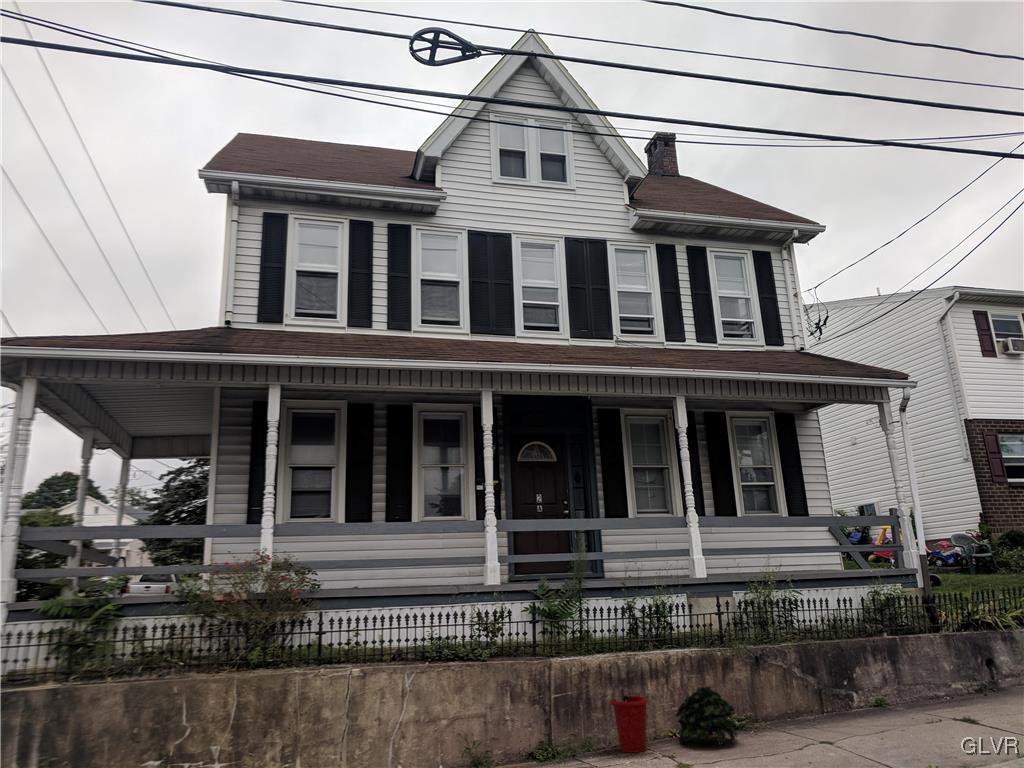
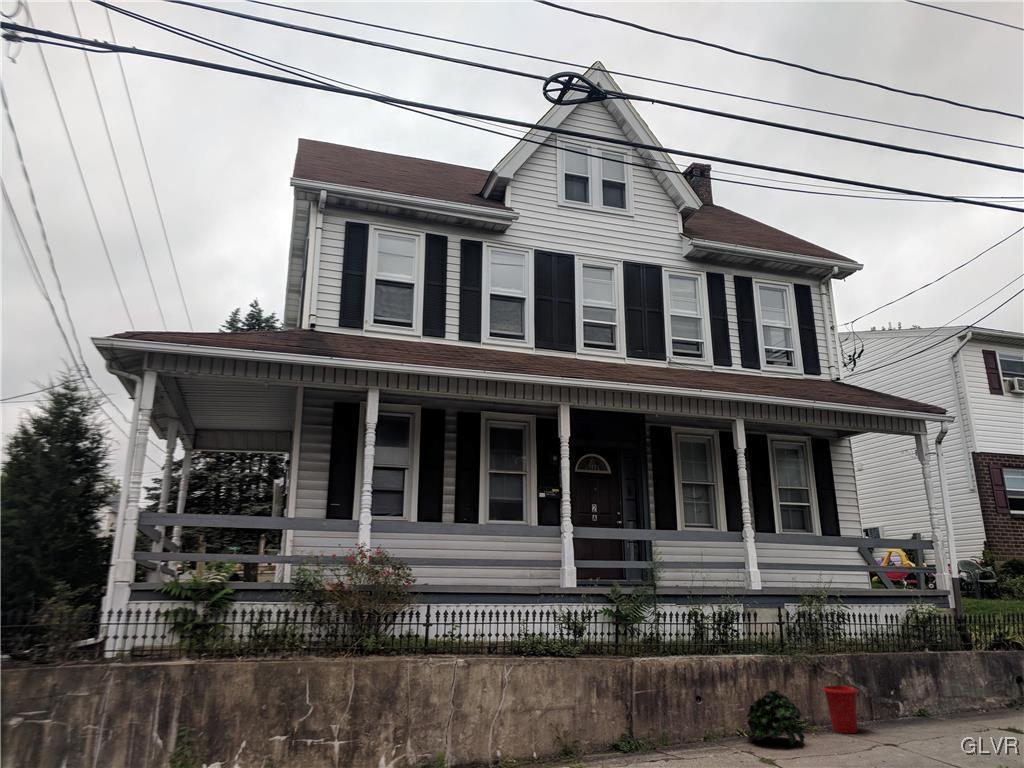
waste bin: present [609,696,649,753] -> present [822,686,859,733]

